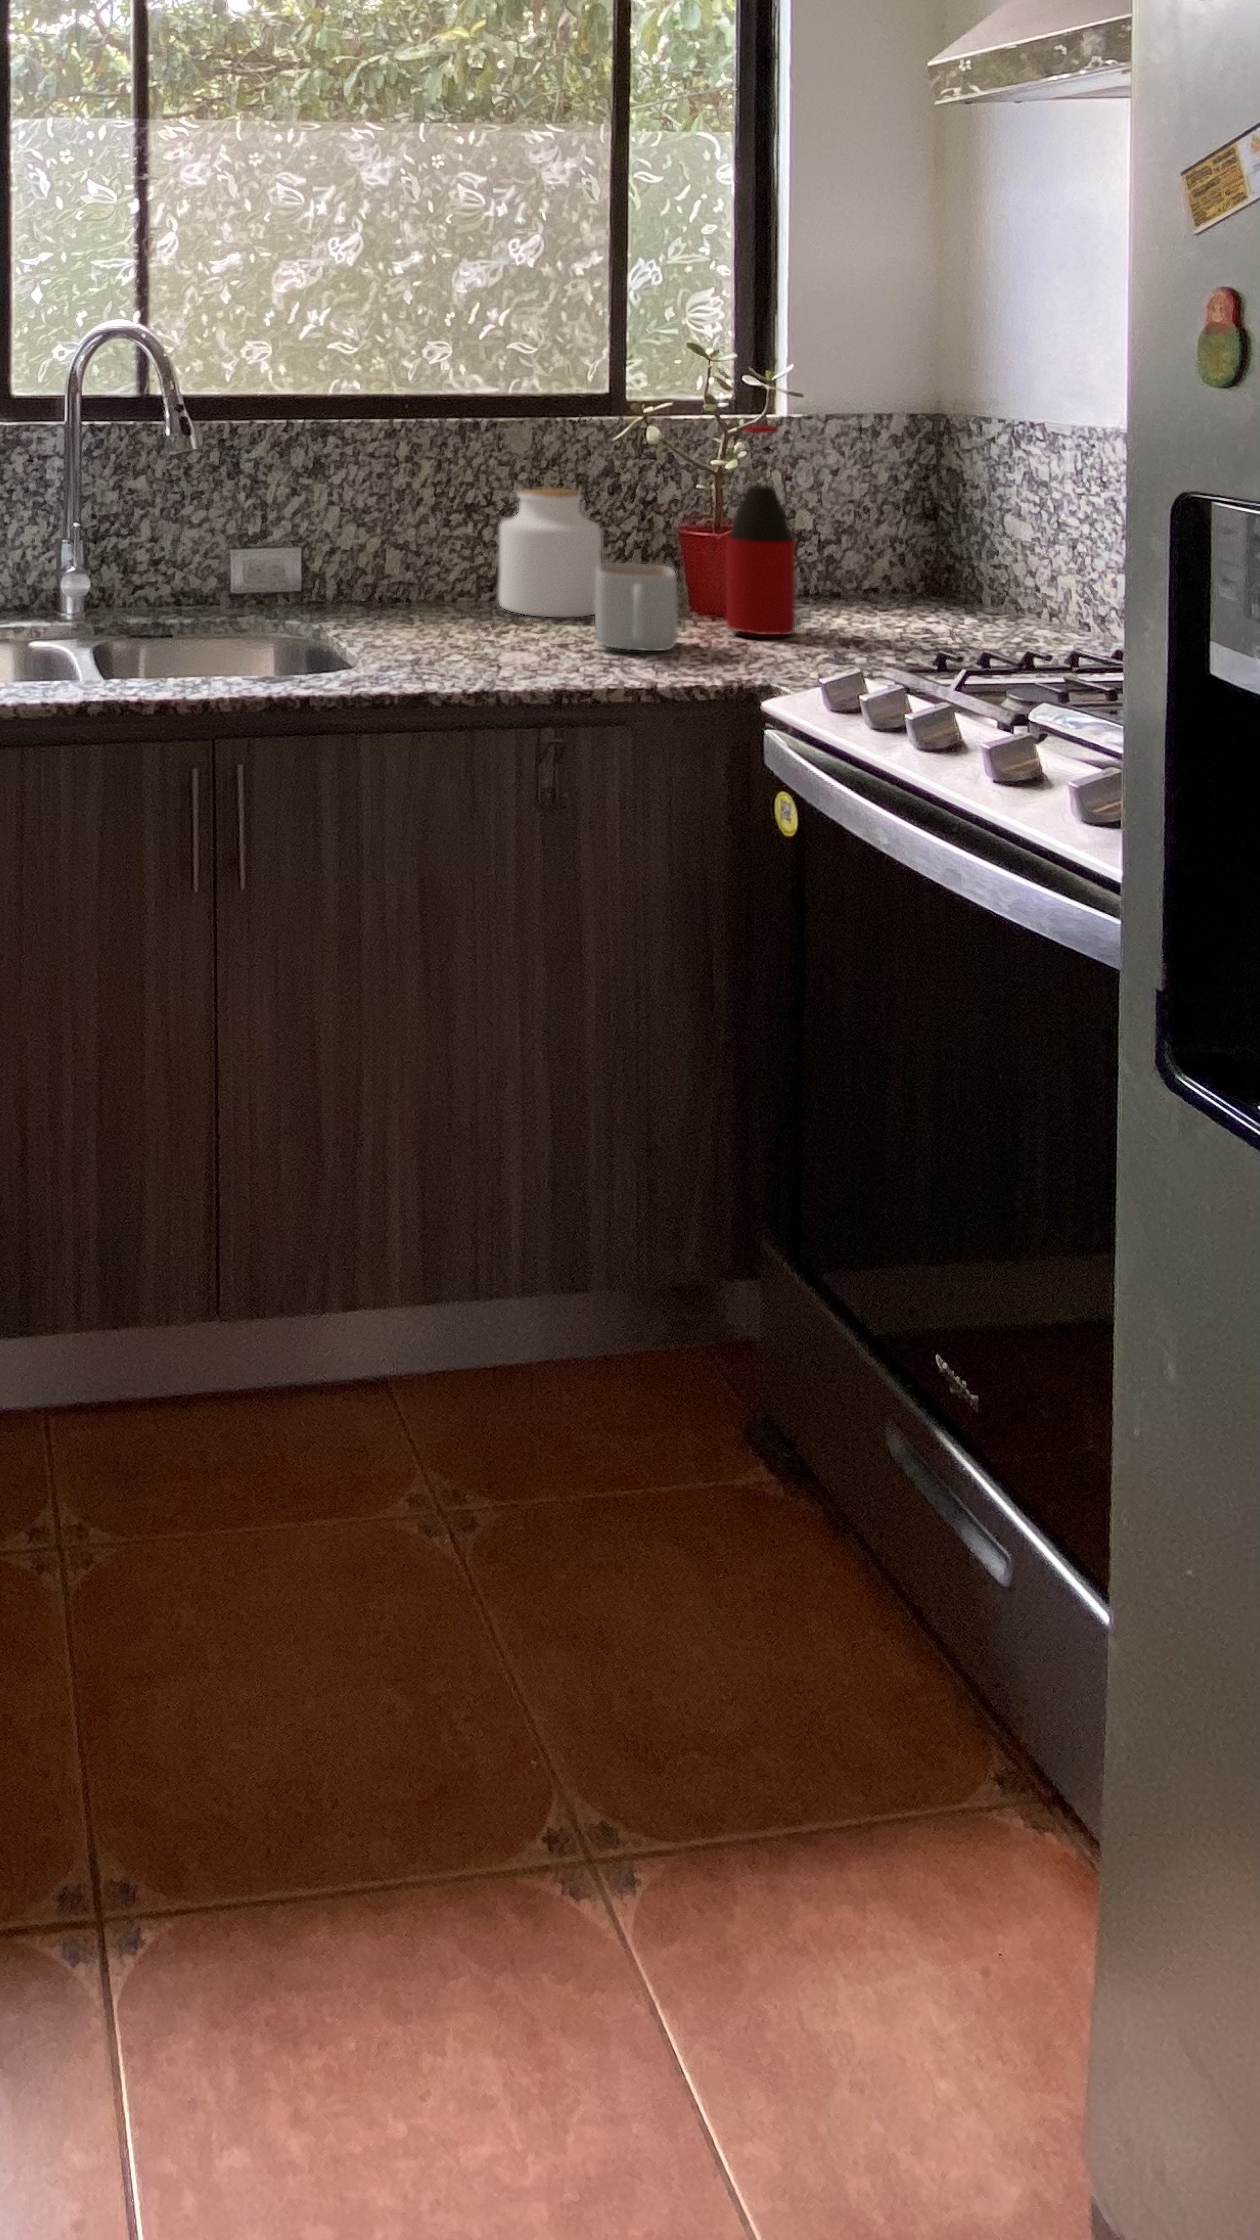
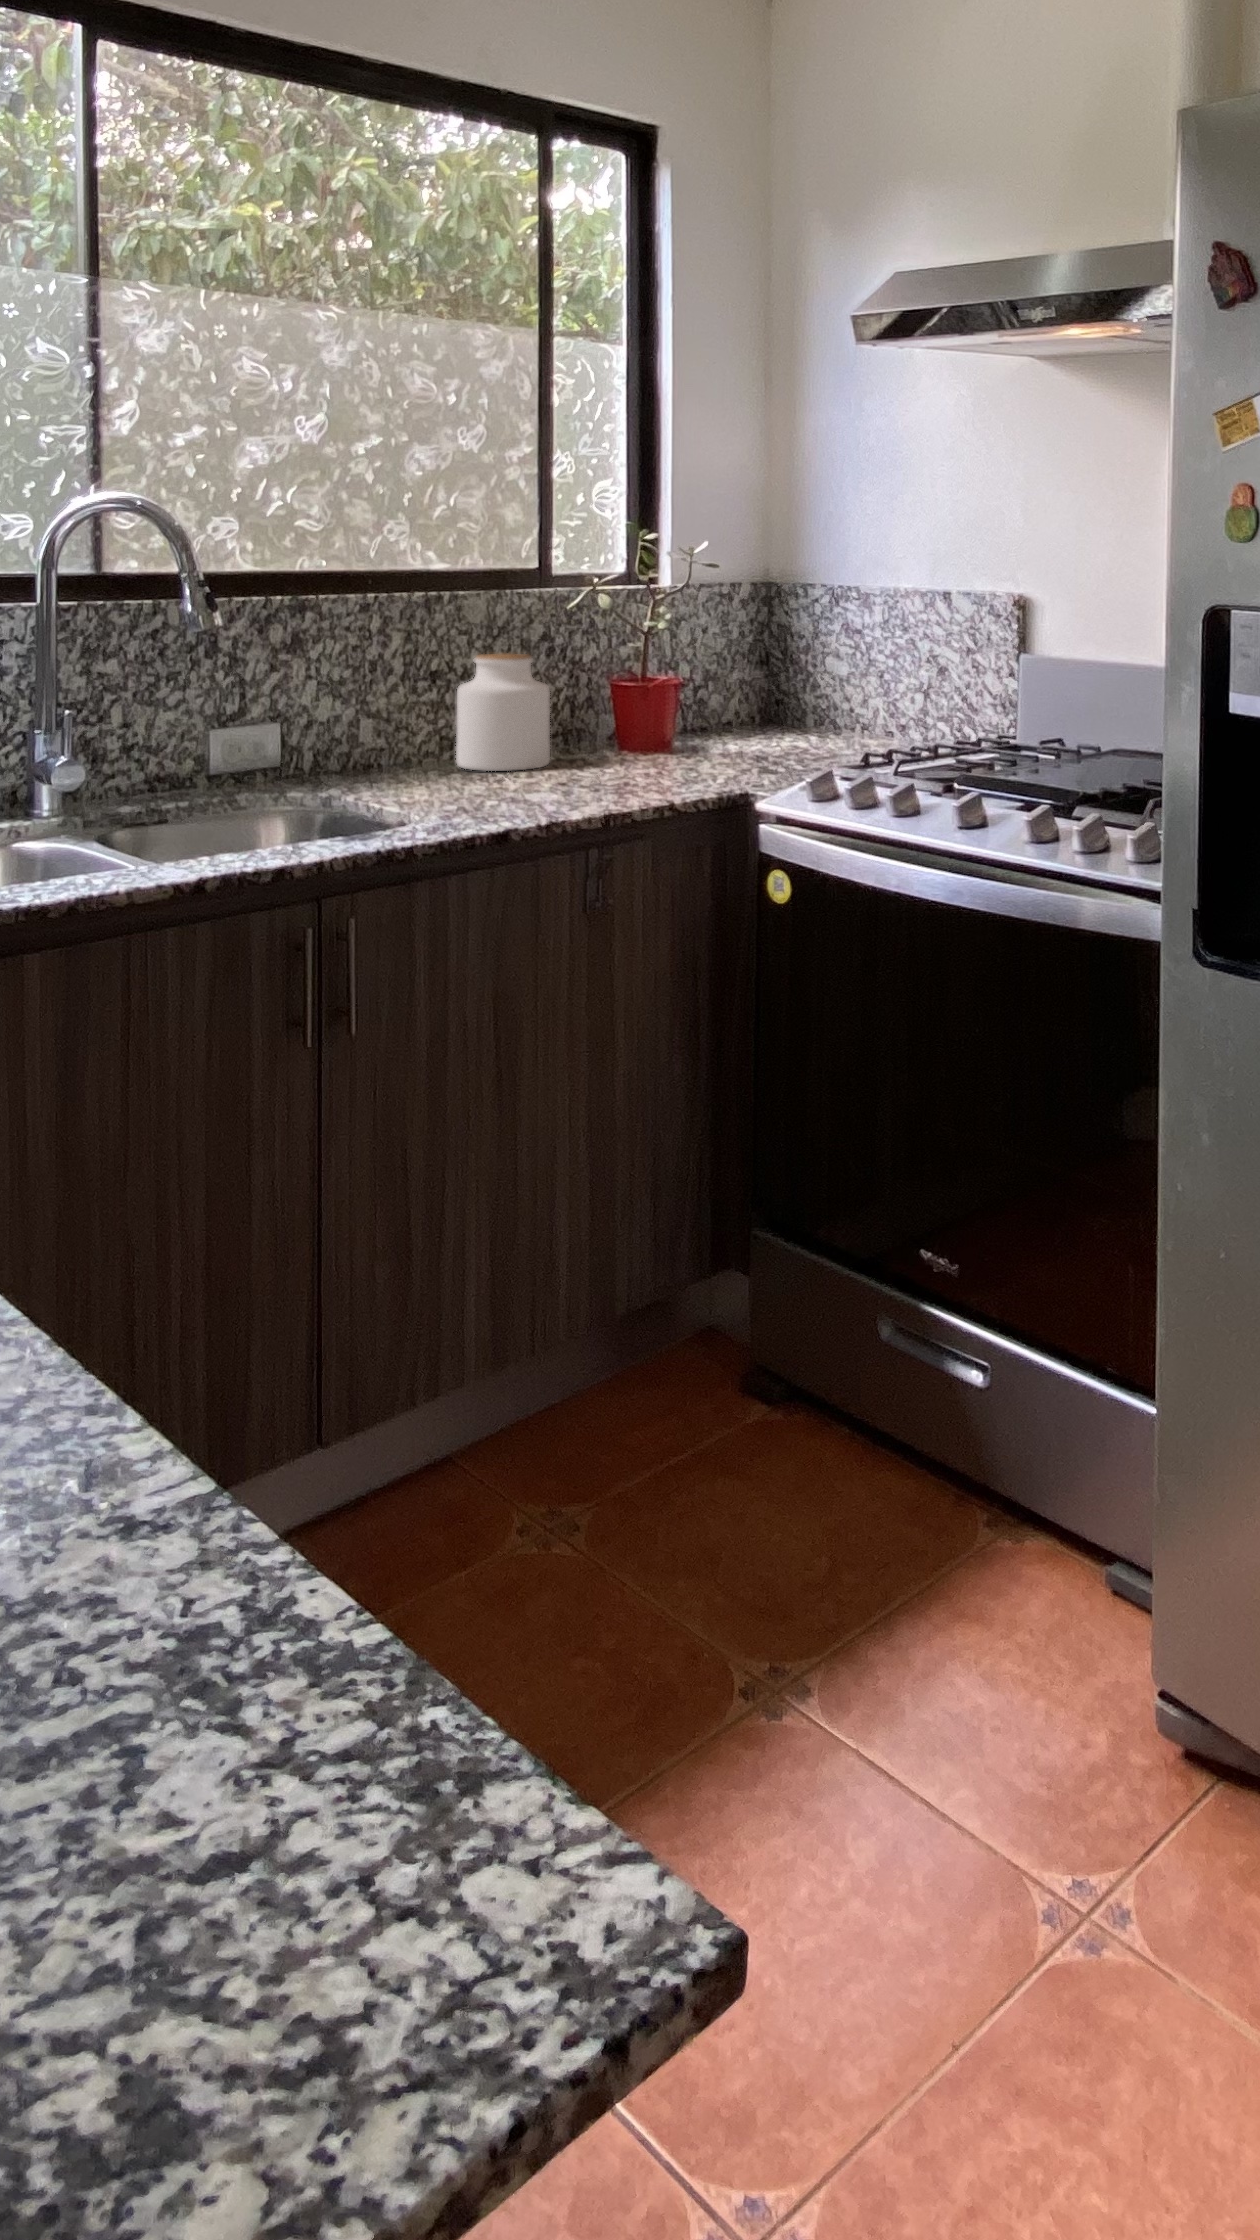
bottle: present [726,425,796,635] -> none [670,588,722,764]
mug: present [595,563,678,651] -> none [584,708,656,780]

